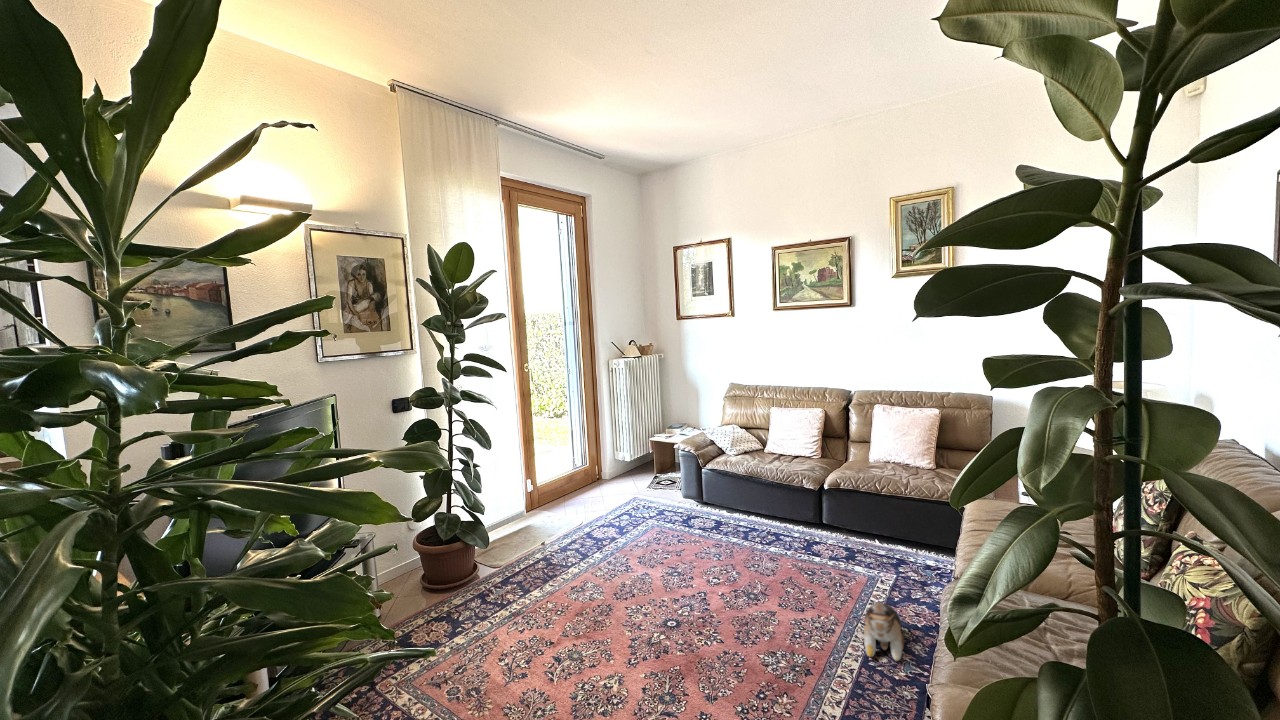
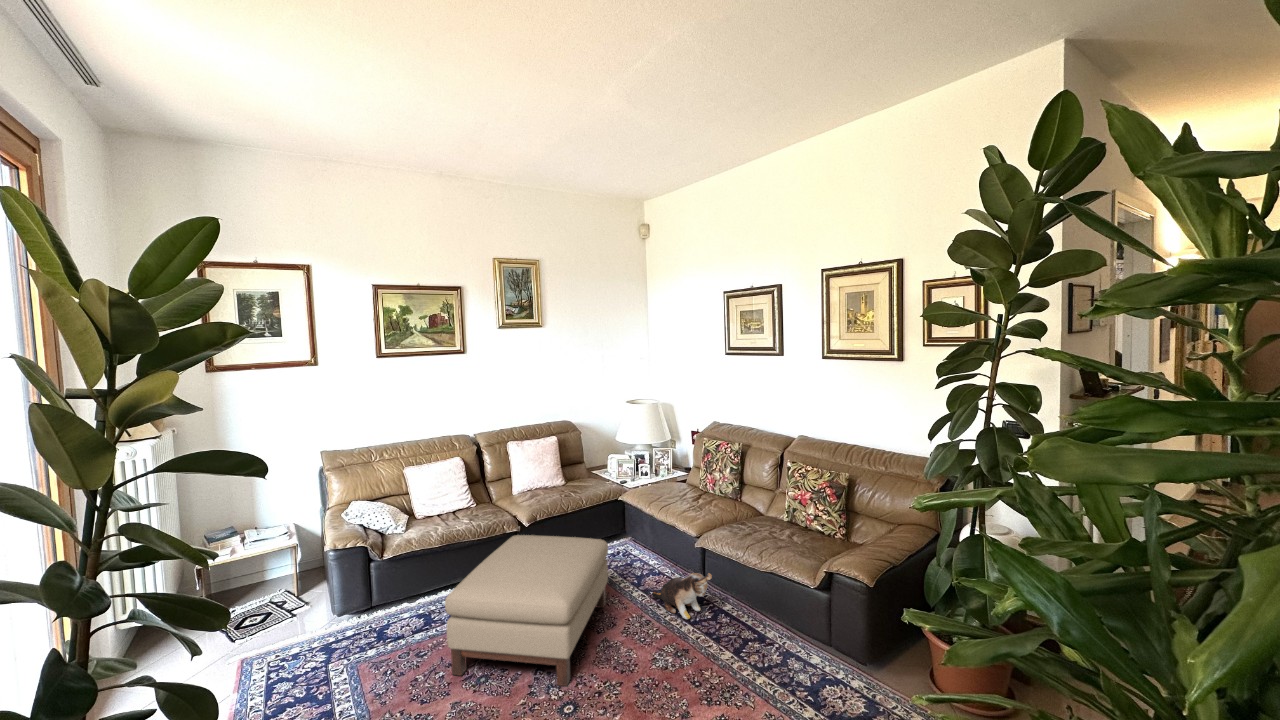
ottoman: none [661,486,835,614] -> present [445,535,608,686]

